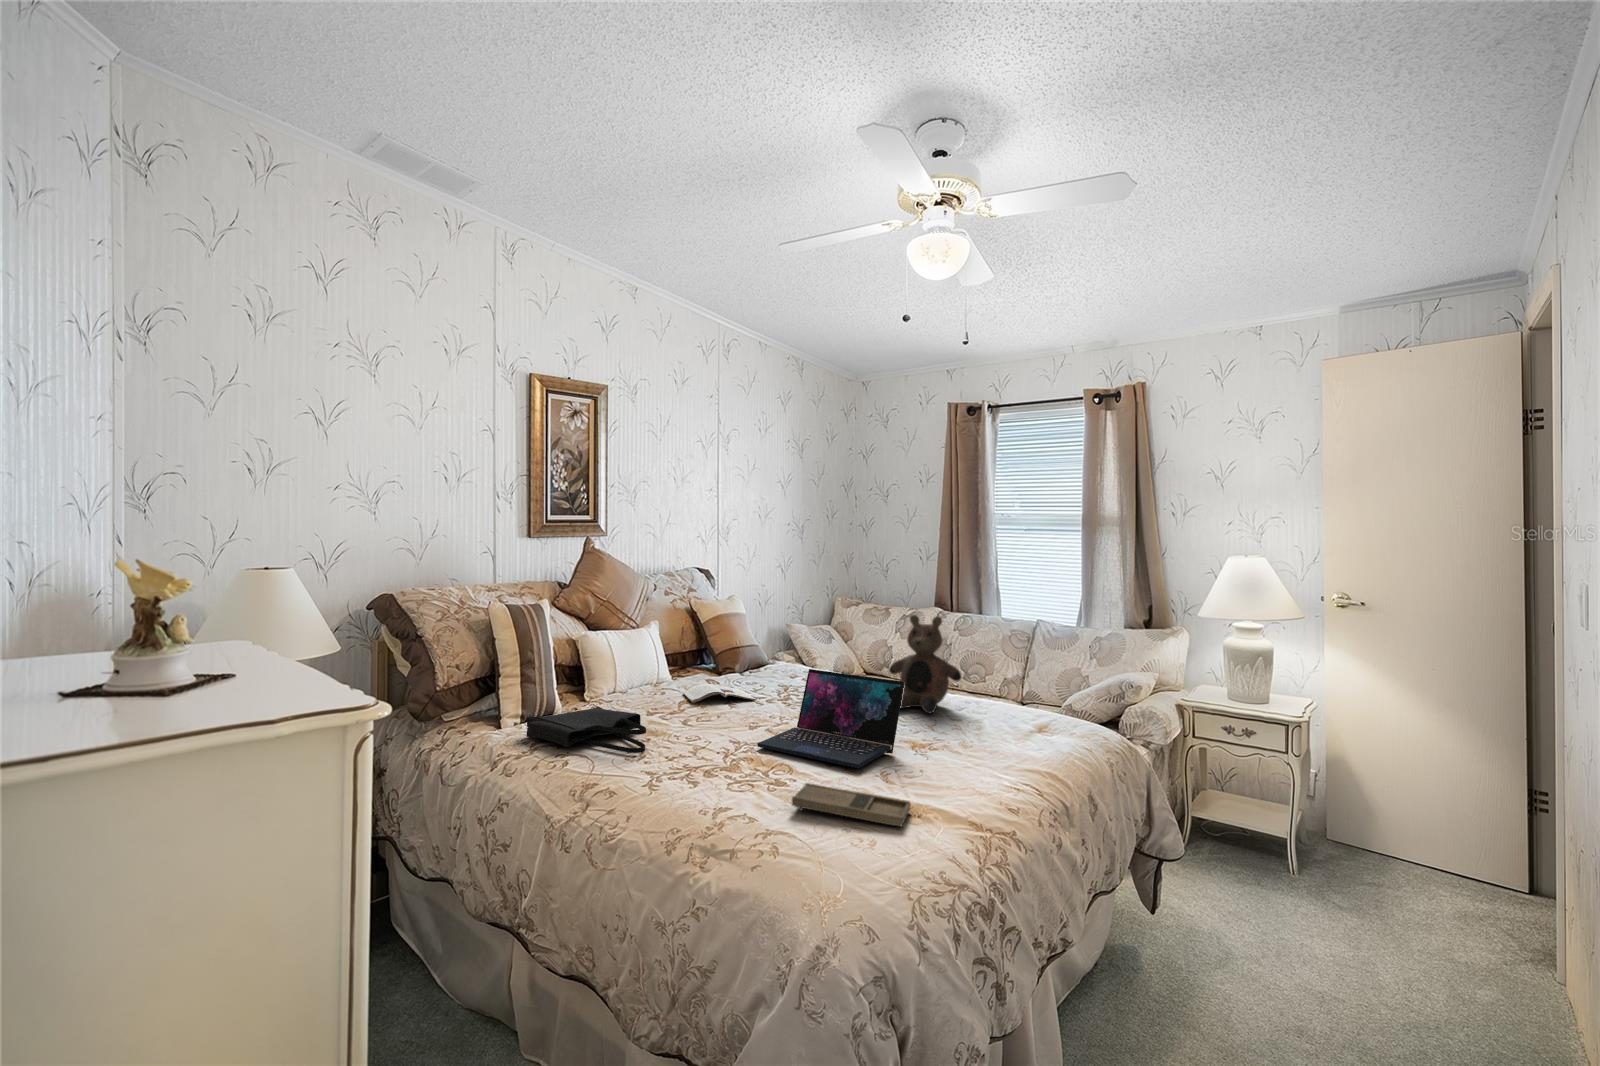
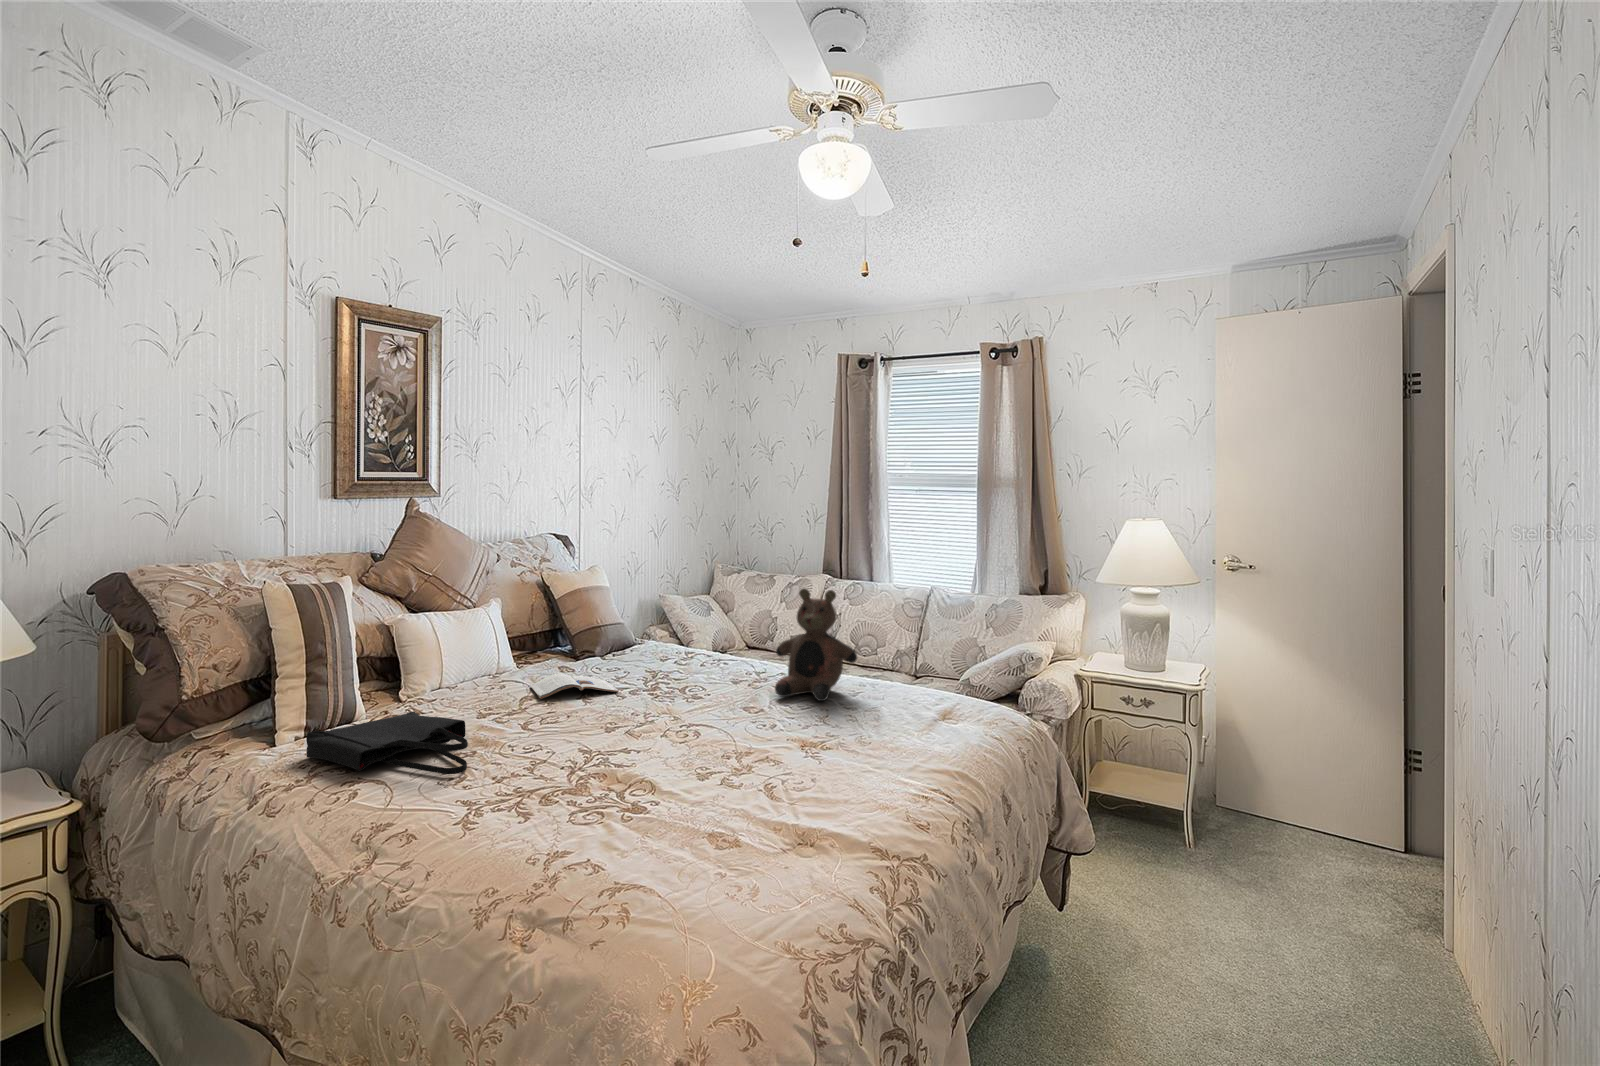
laptop: present [757,669,904,768] -> none [614,657,794,780]
tray: present [792,783,911,826] -> none [650,808,802,863]

